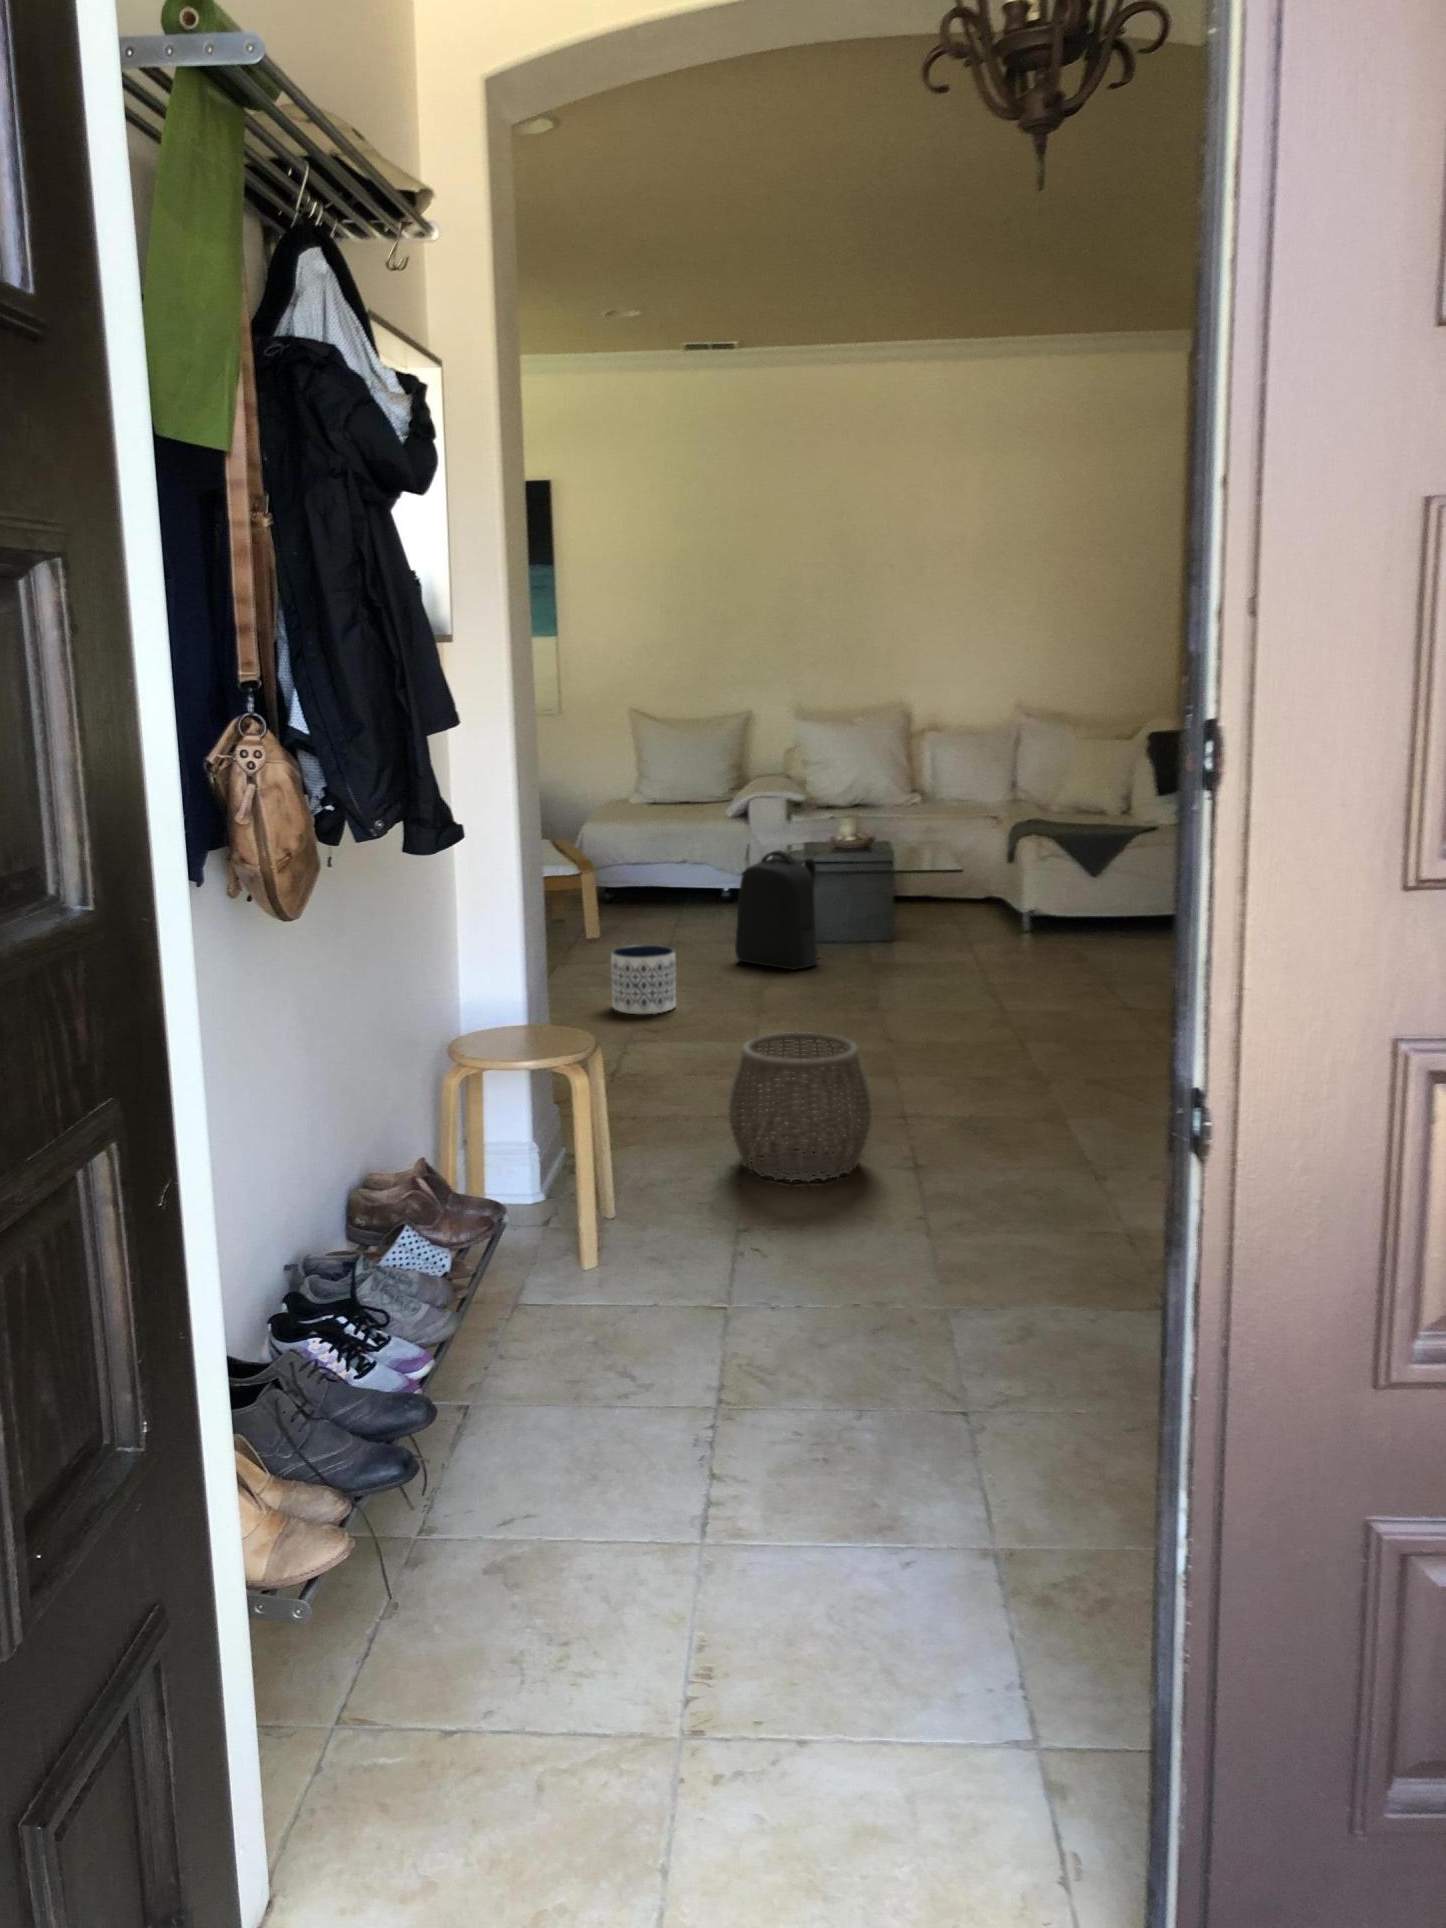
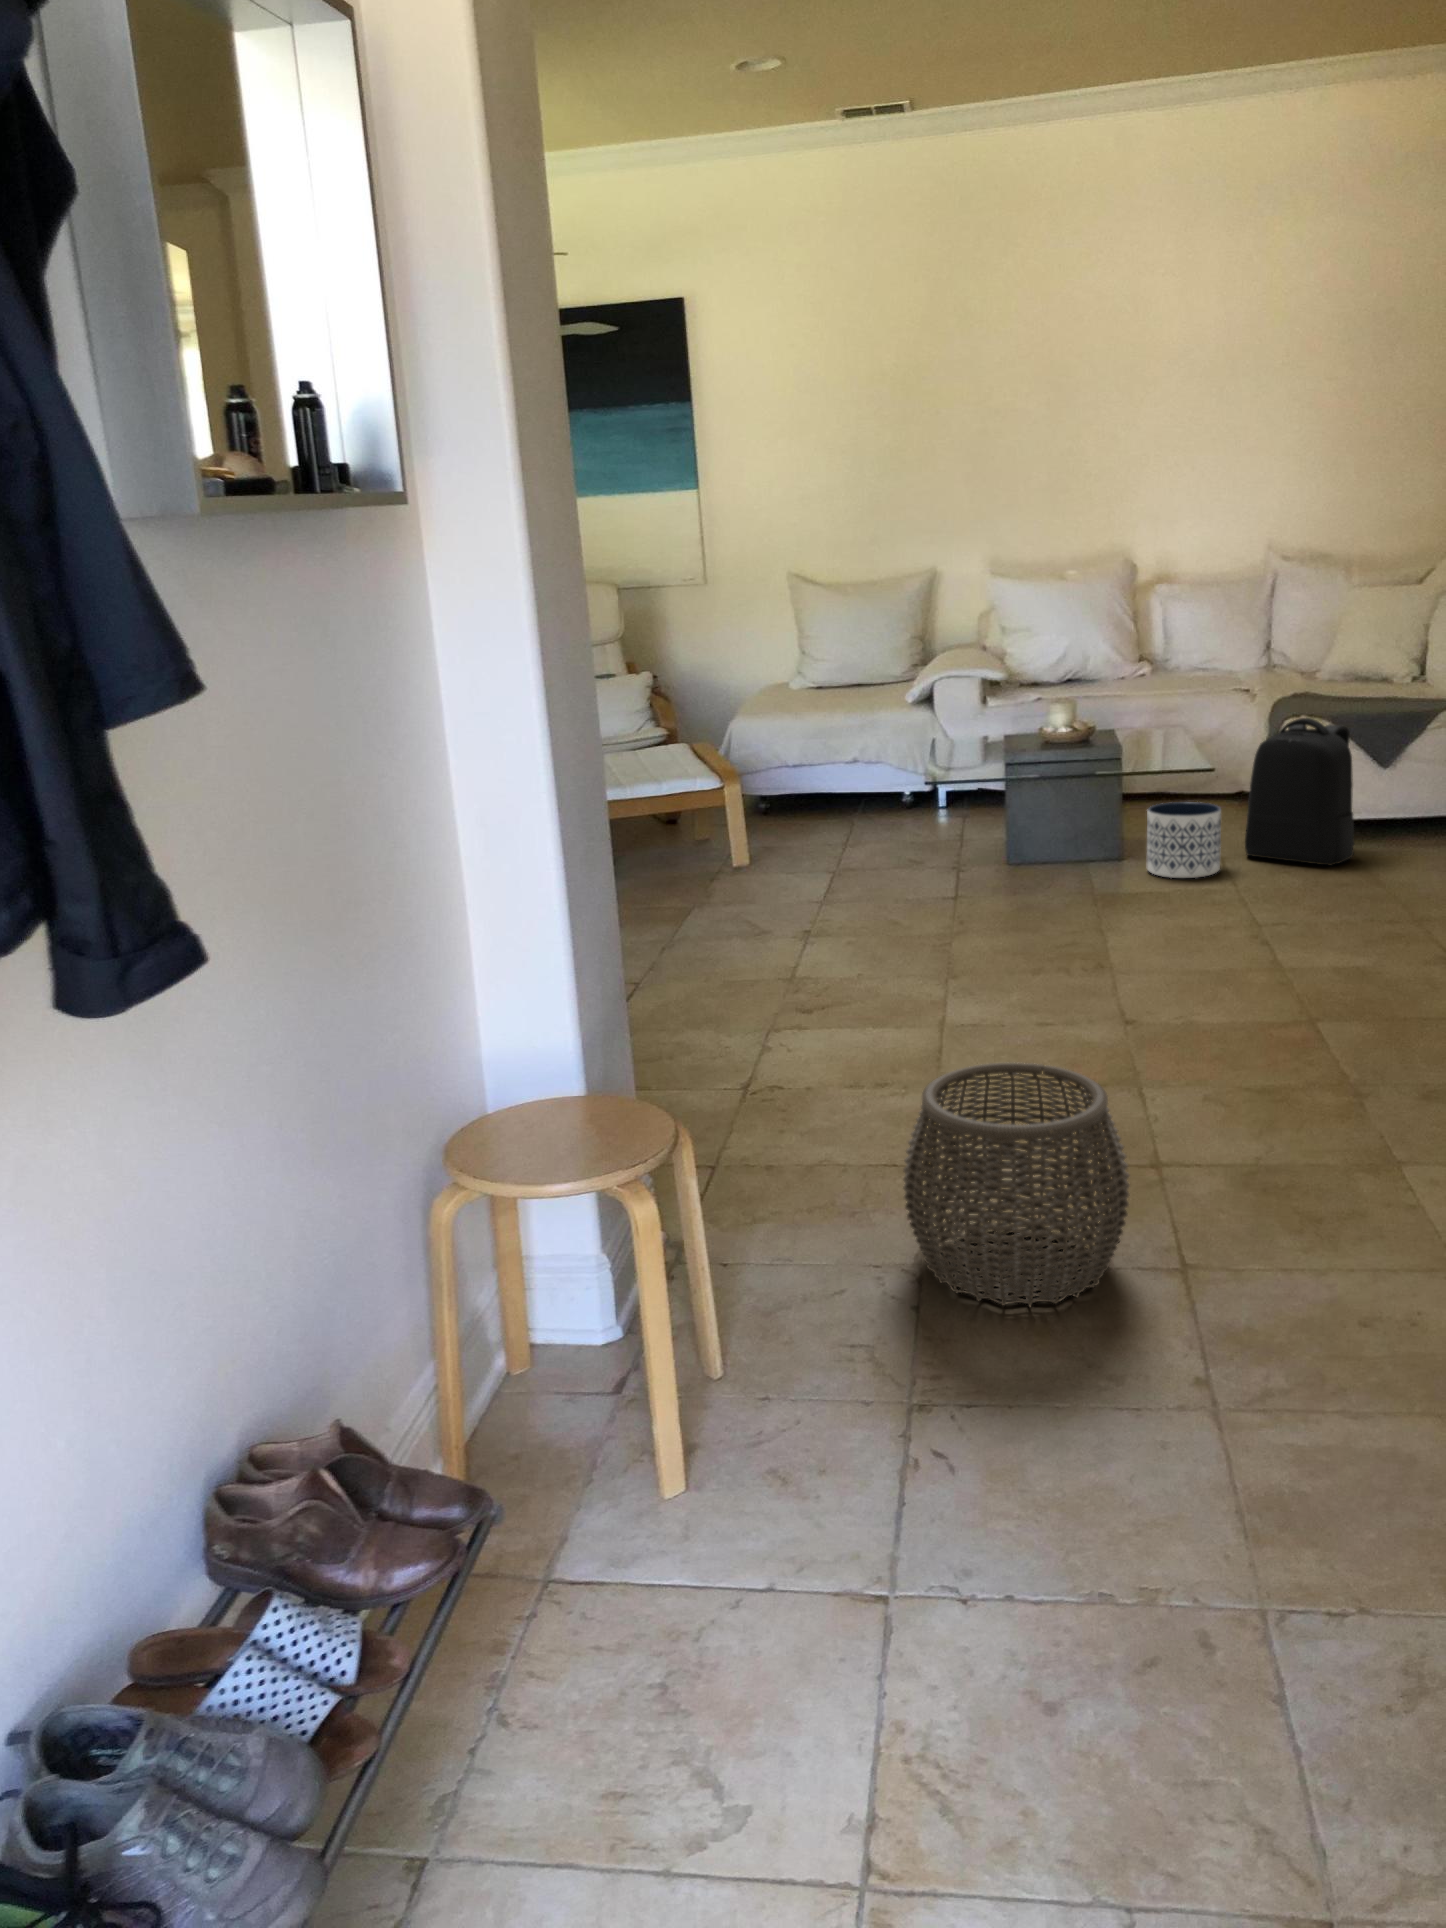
backpack: present [735,850,819,970] -> present [1245,718,1354,866]
planter: present [611,945,676,1014] -> present [1147,802,1221,878]

